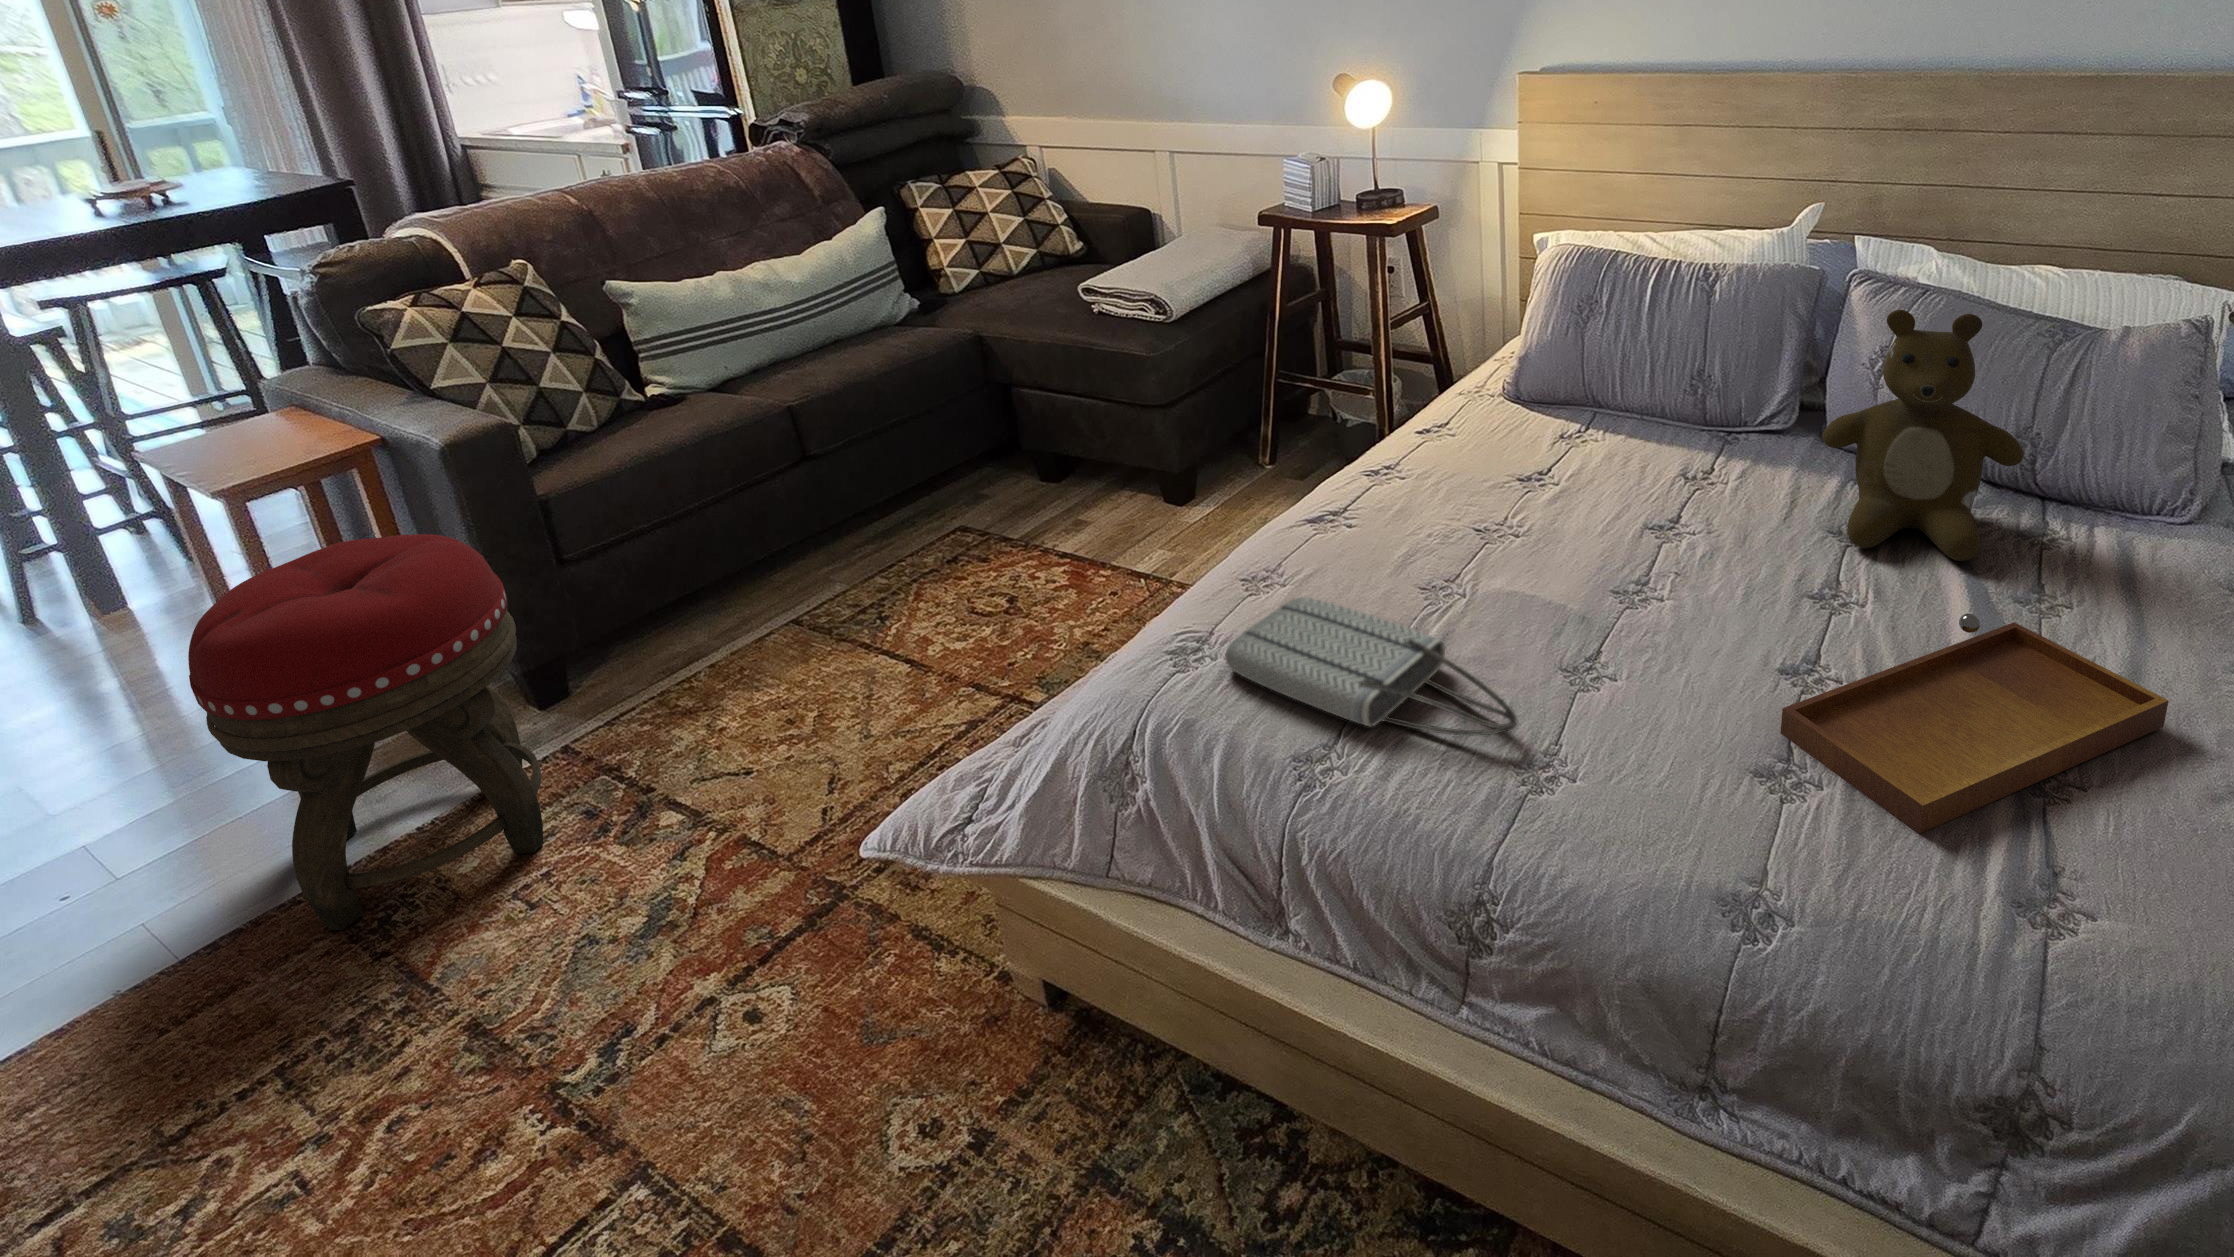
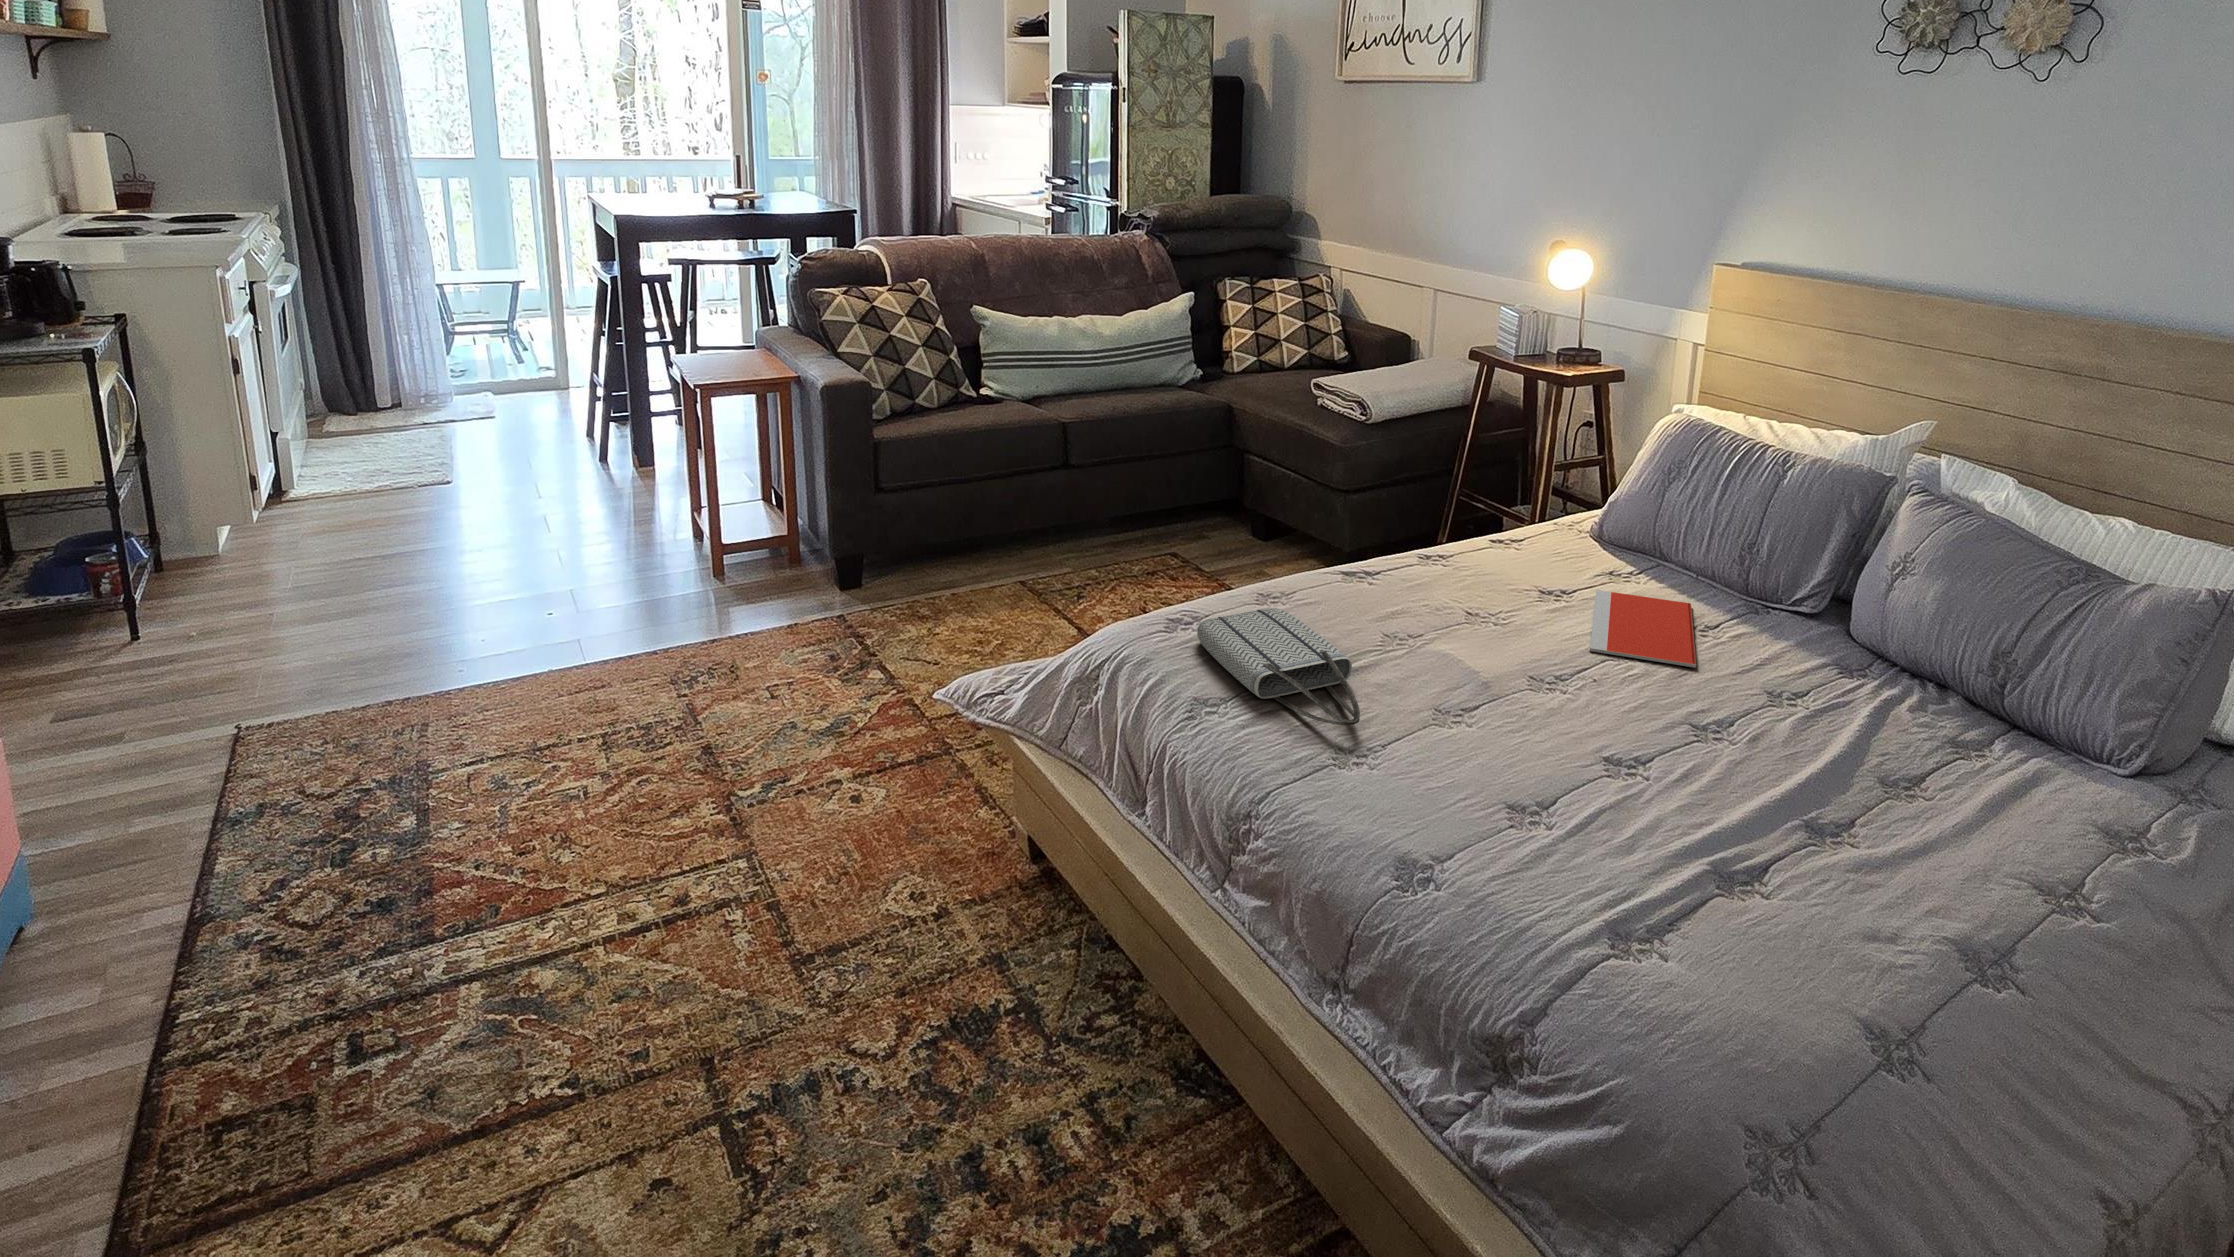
teddy bear: present [1822,310,2024,561] -> none [1773,502,1967,742]
notebook: none [1576,453,1746,540] -> present [1590,590,1696,668]
footstool: present [188,534,544,930] -> none [637,430,822,675]
tray: present [1781,614,2169,834] -> none [1564,740,1914,895]

